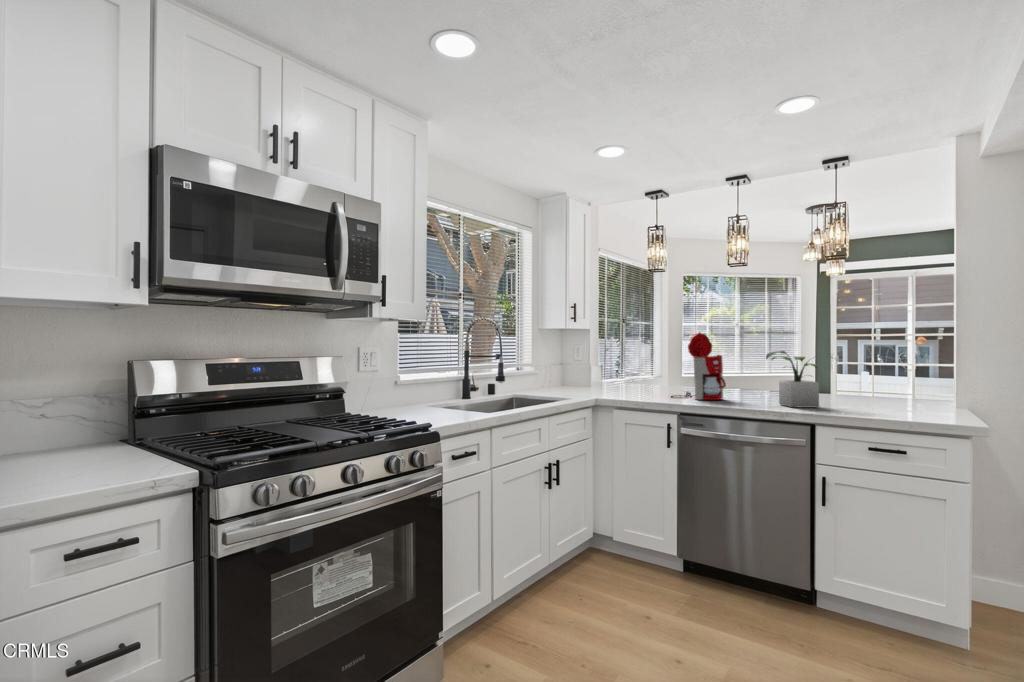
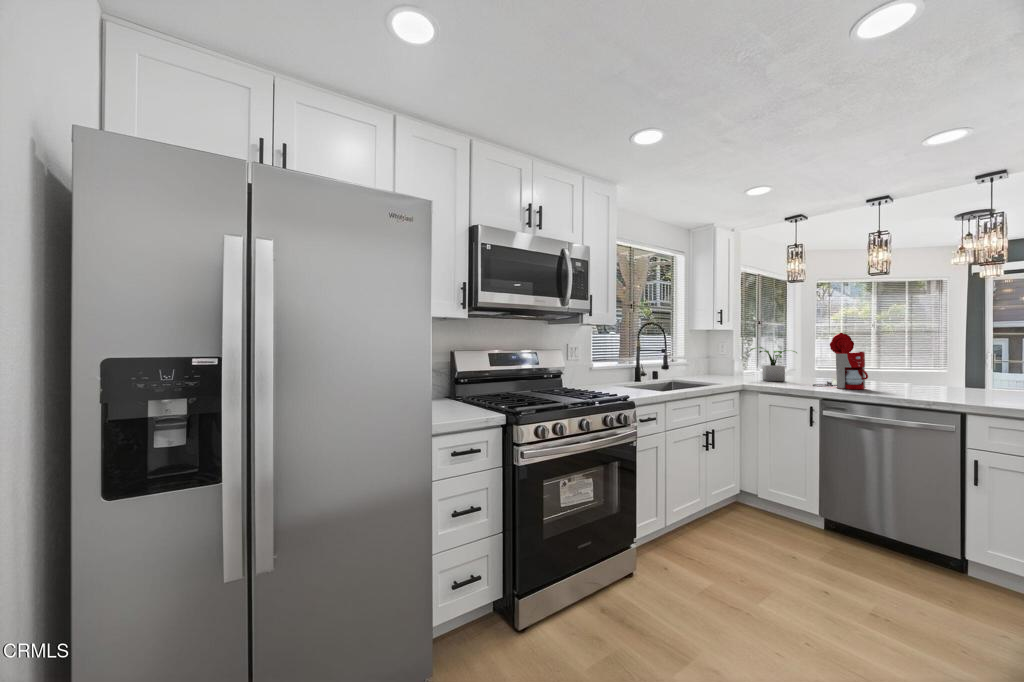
potted plant: present [766,351,819,408] -> present [750,347,797,381]

